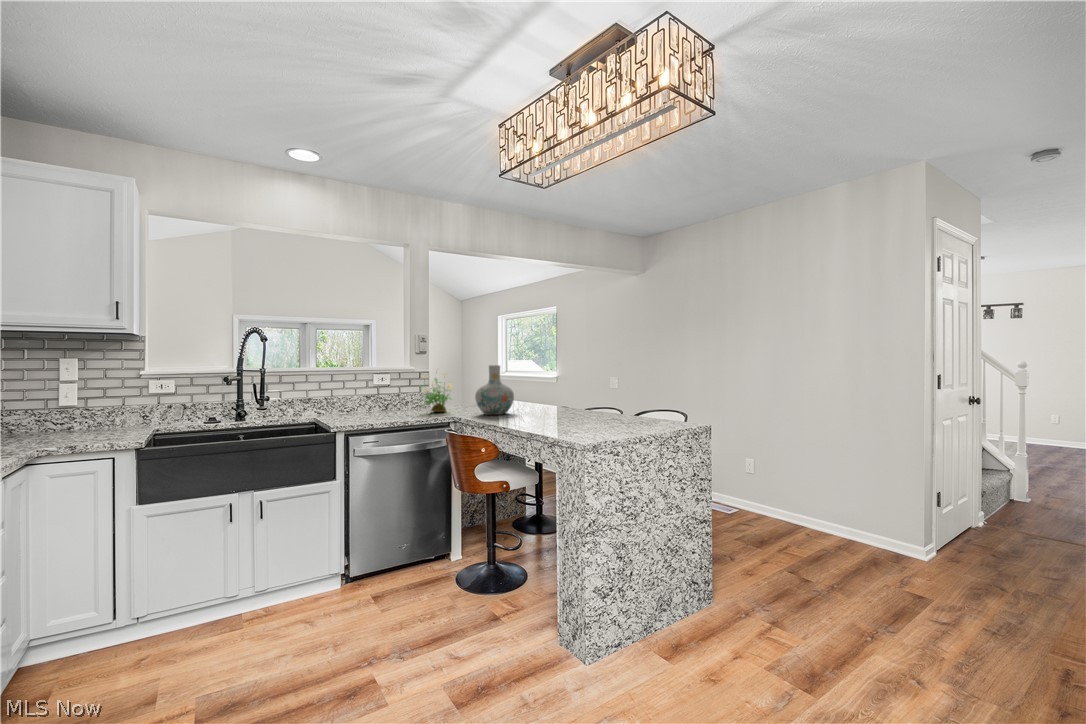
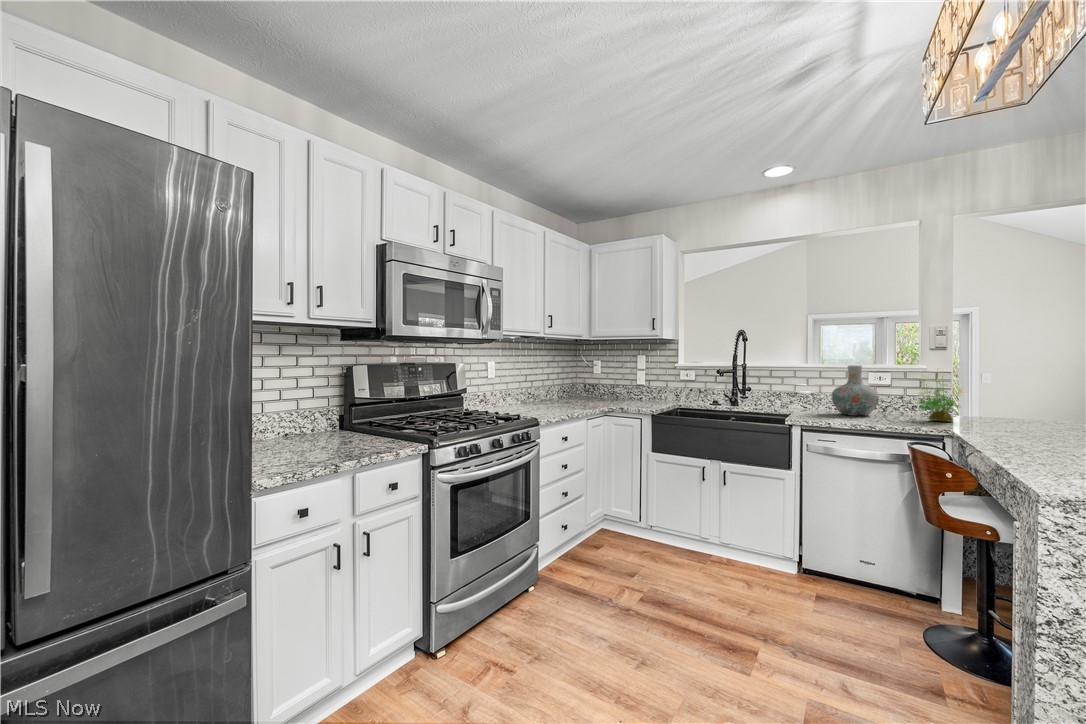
vase: present [475,365,514,415] -> present [832,365,879,416]

